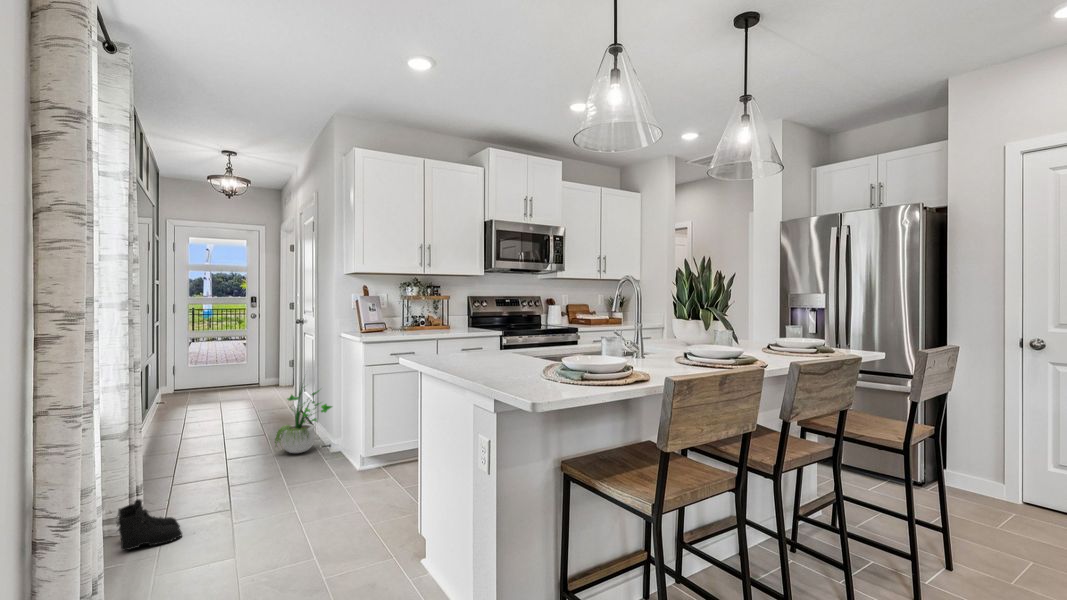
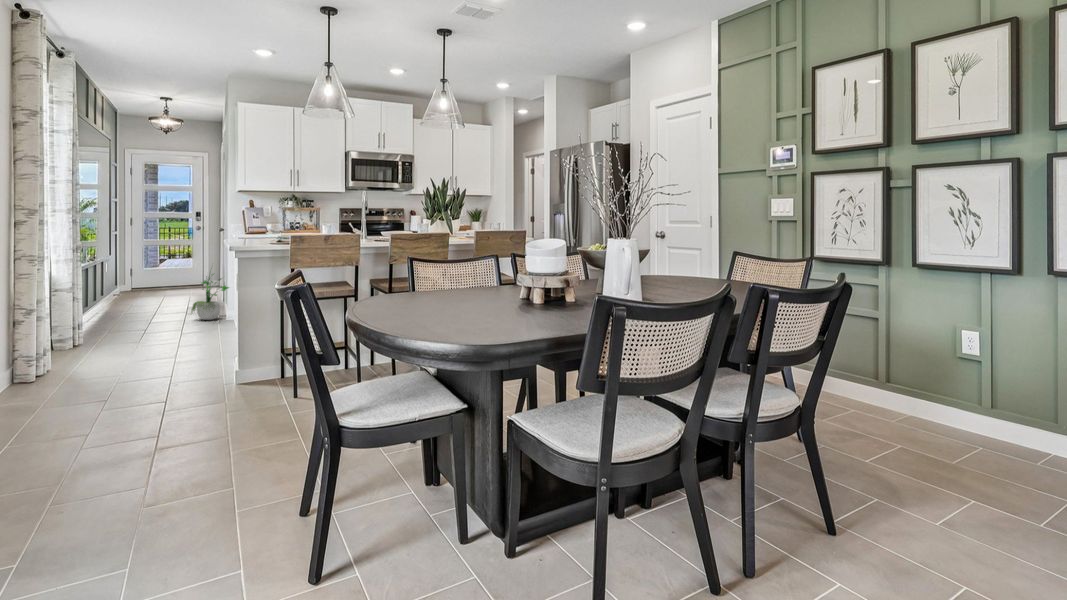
boots: present [116,499,182,550] -> none [77,324,116,349]

